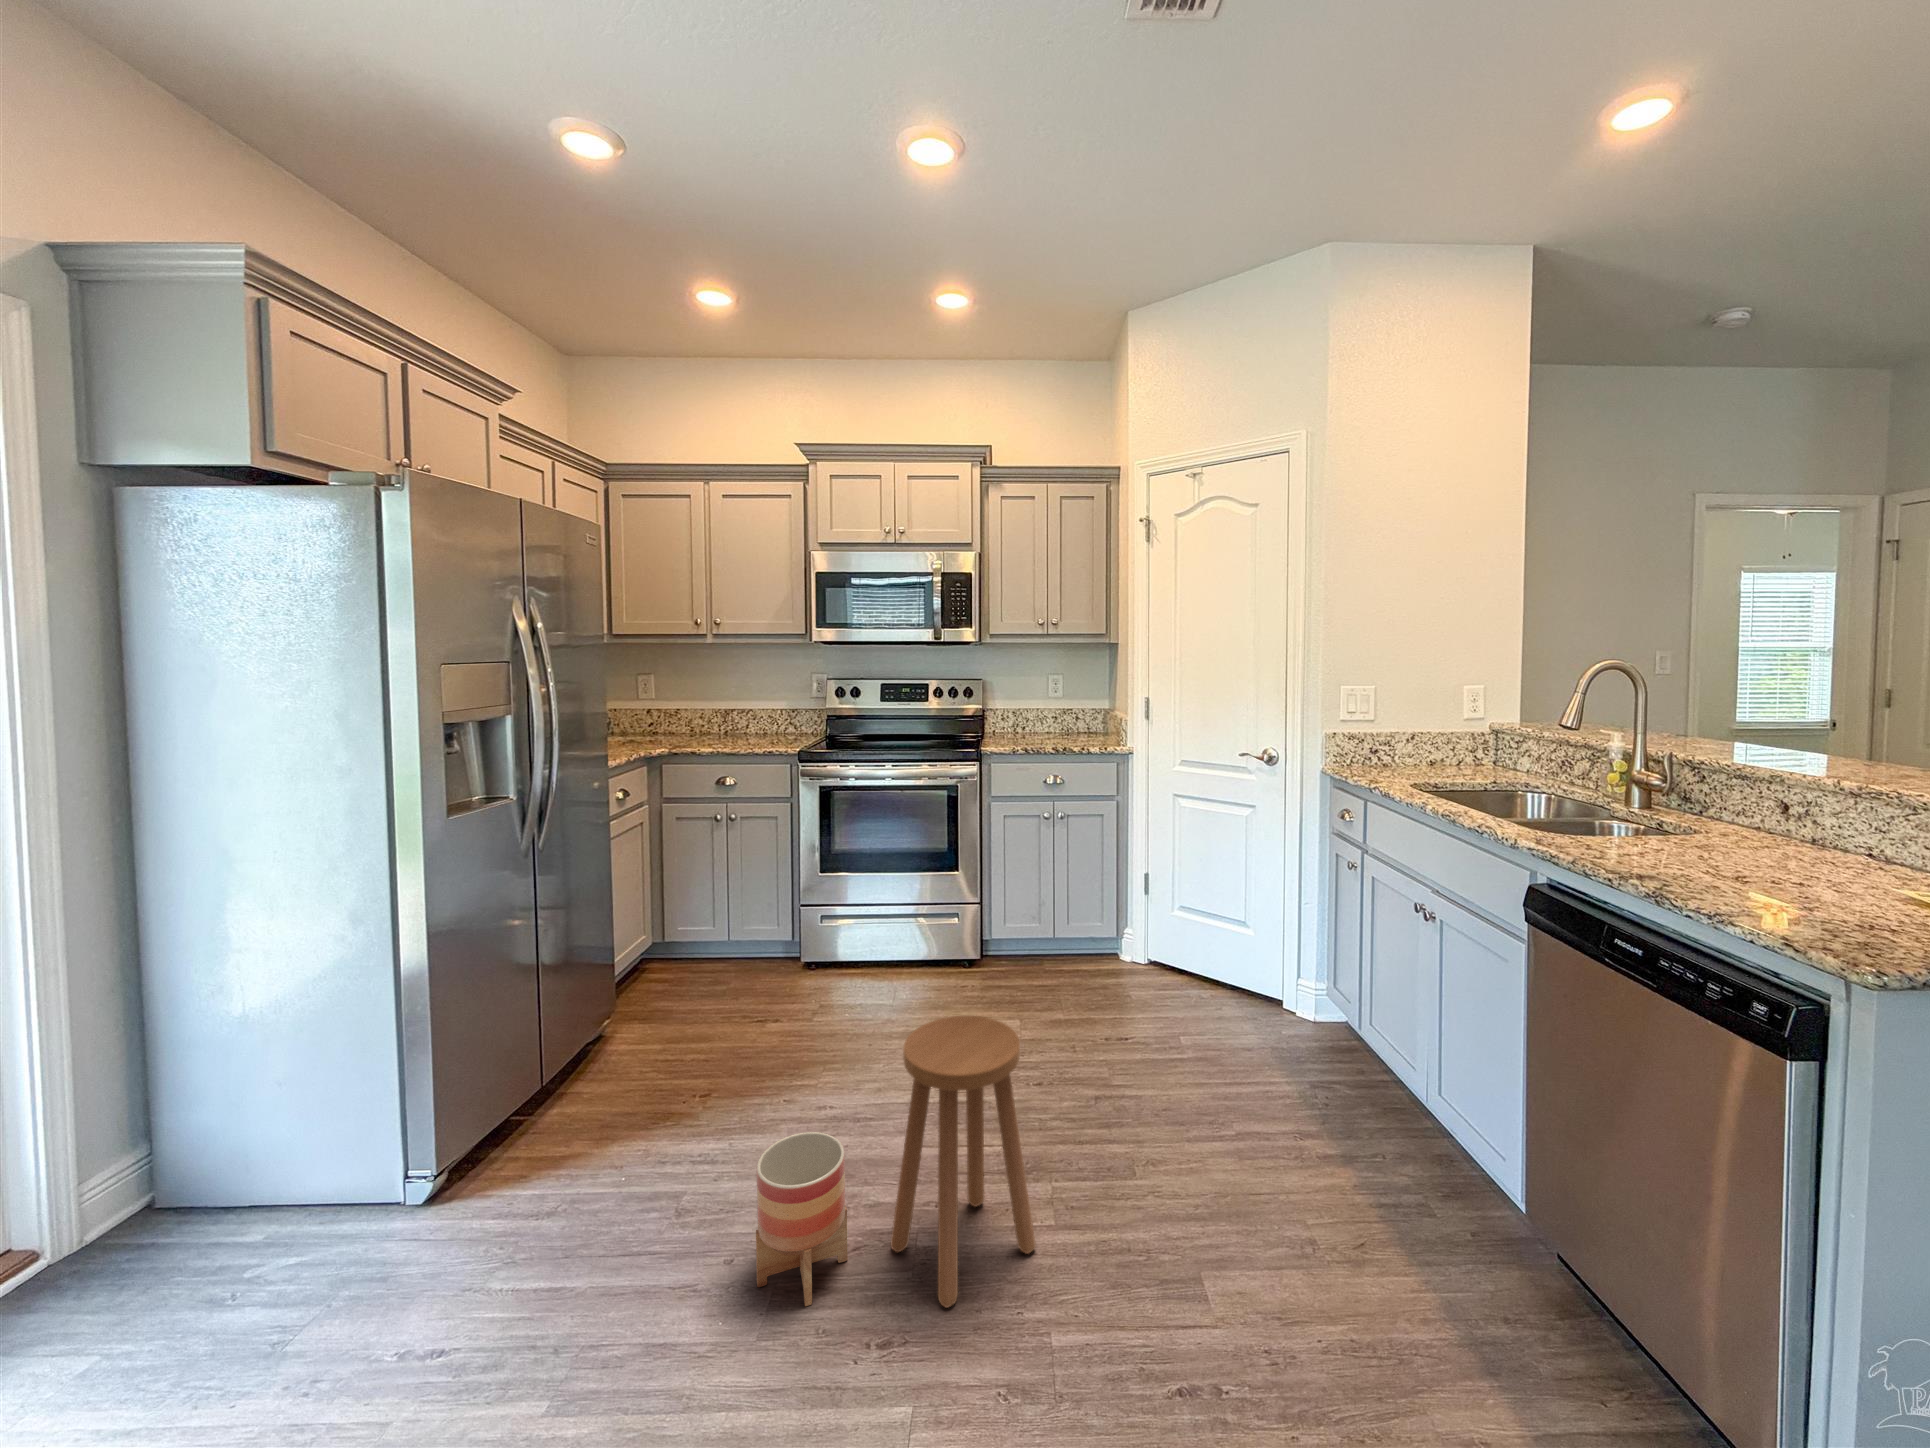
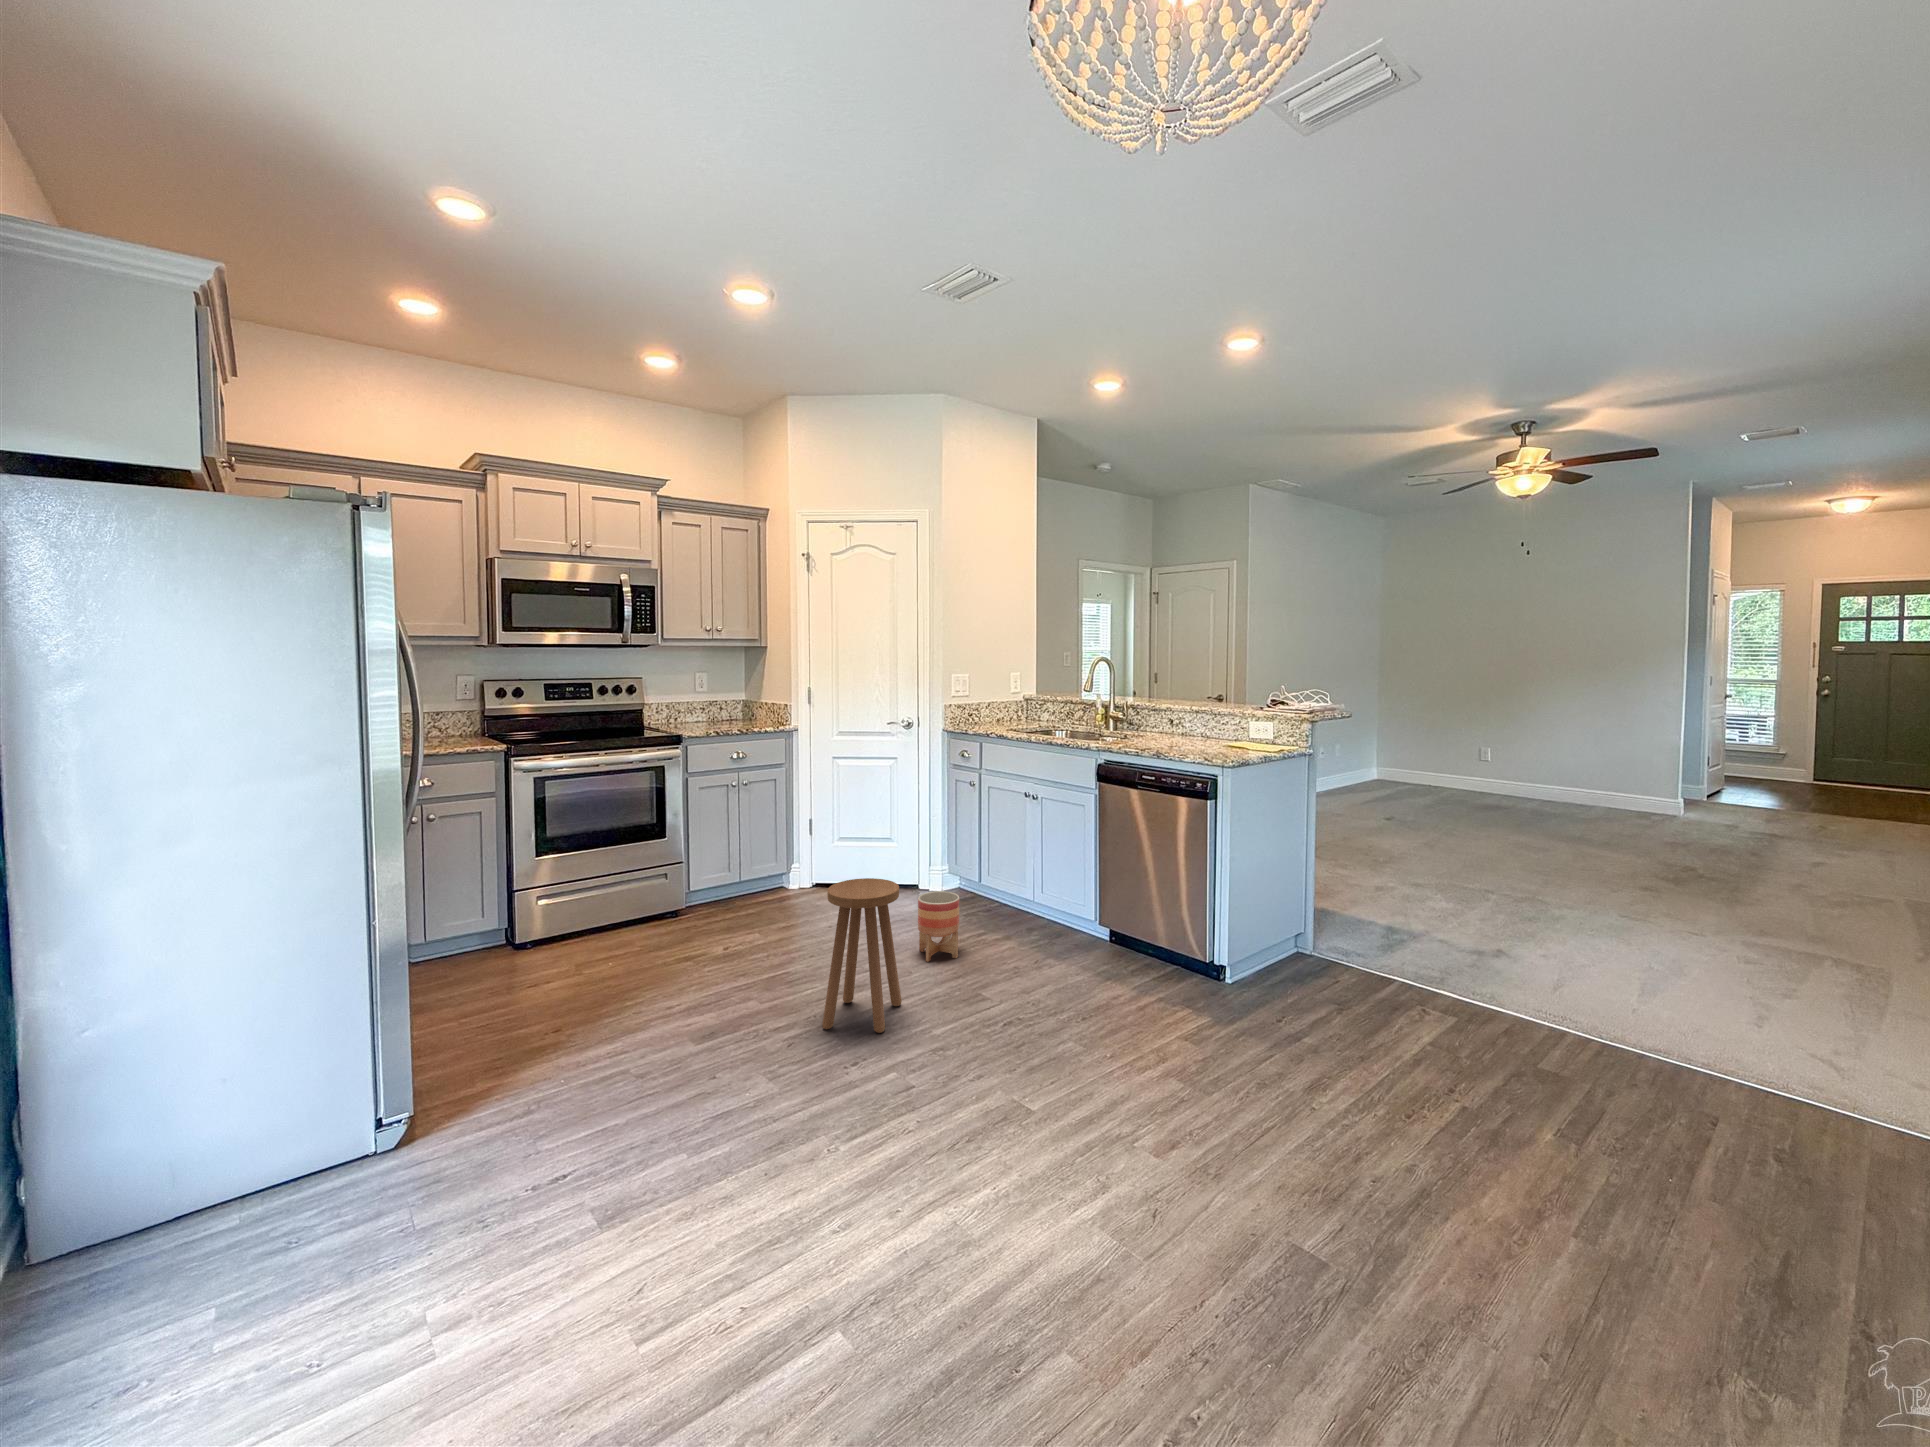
planter: present [756,1132,847,1306] -> present [918,891,960,962]

